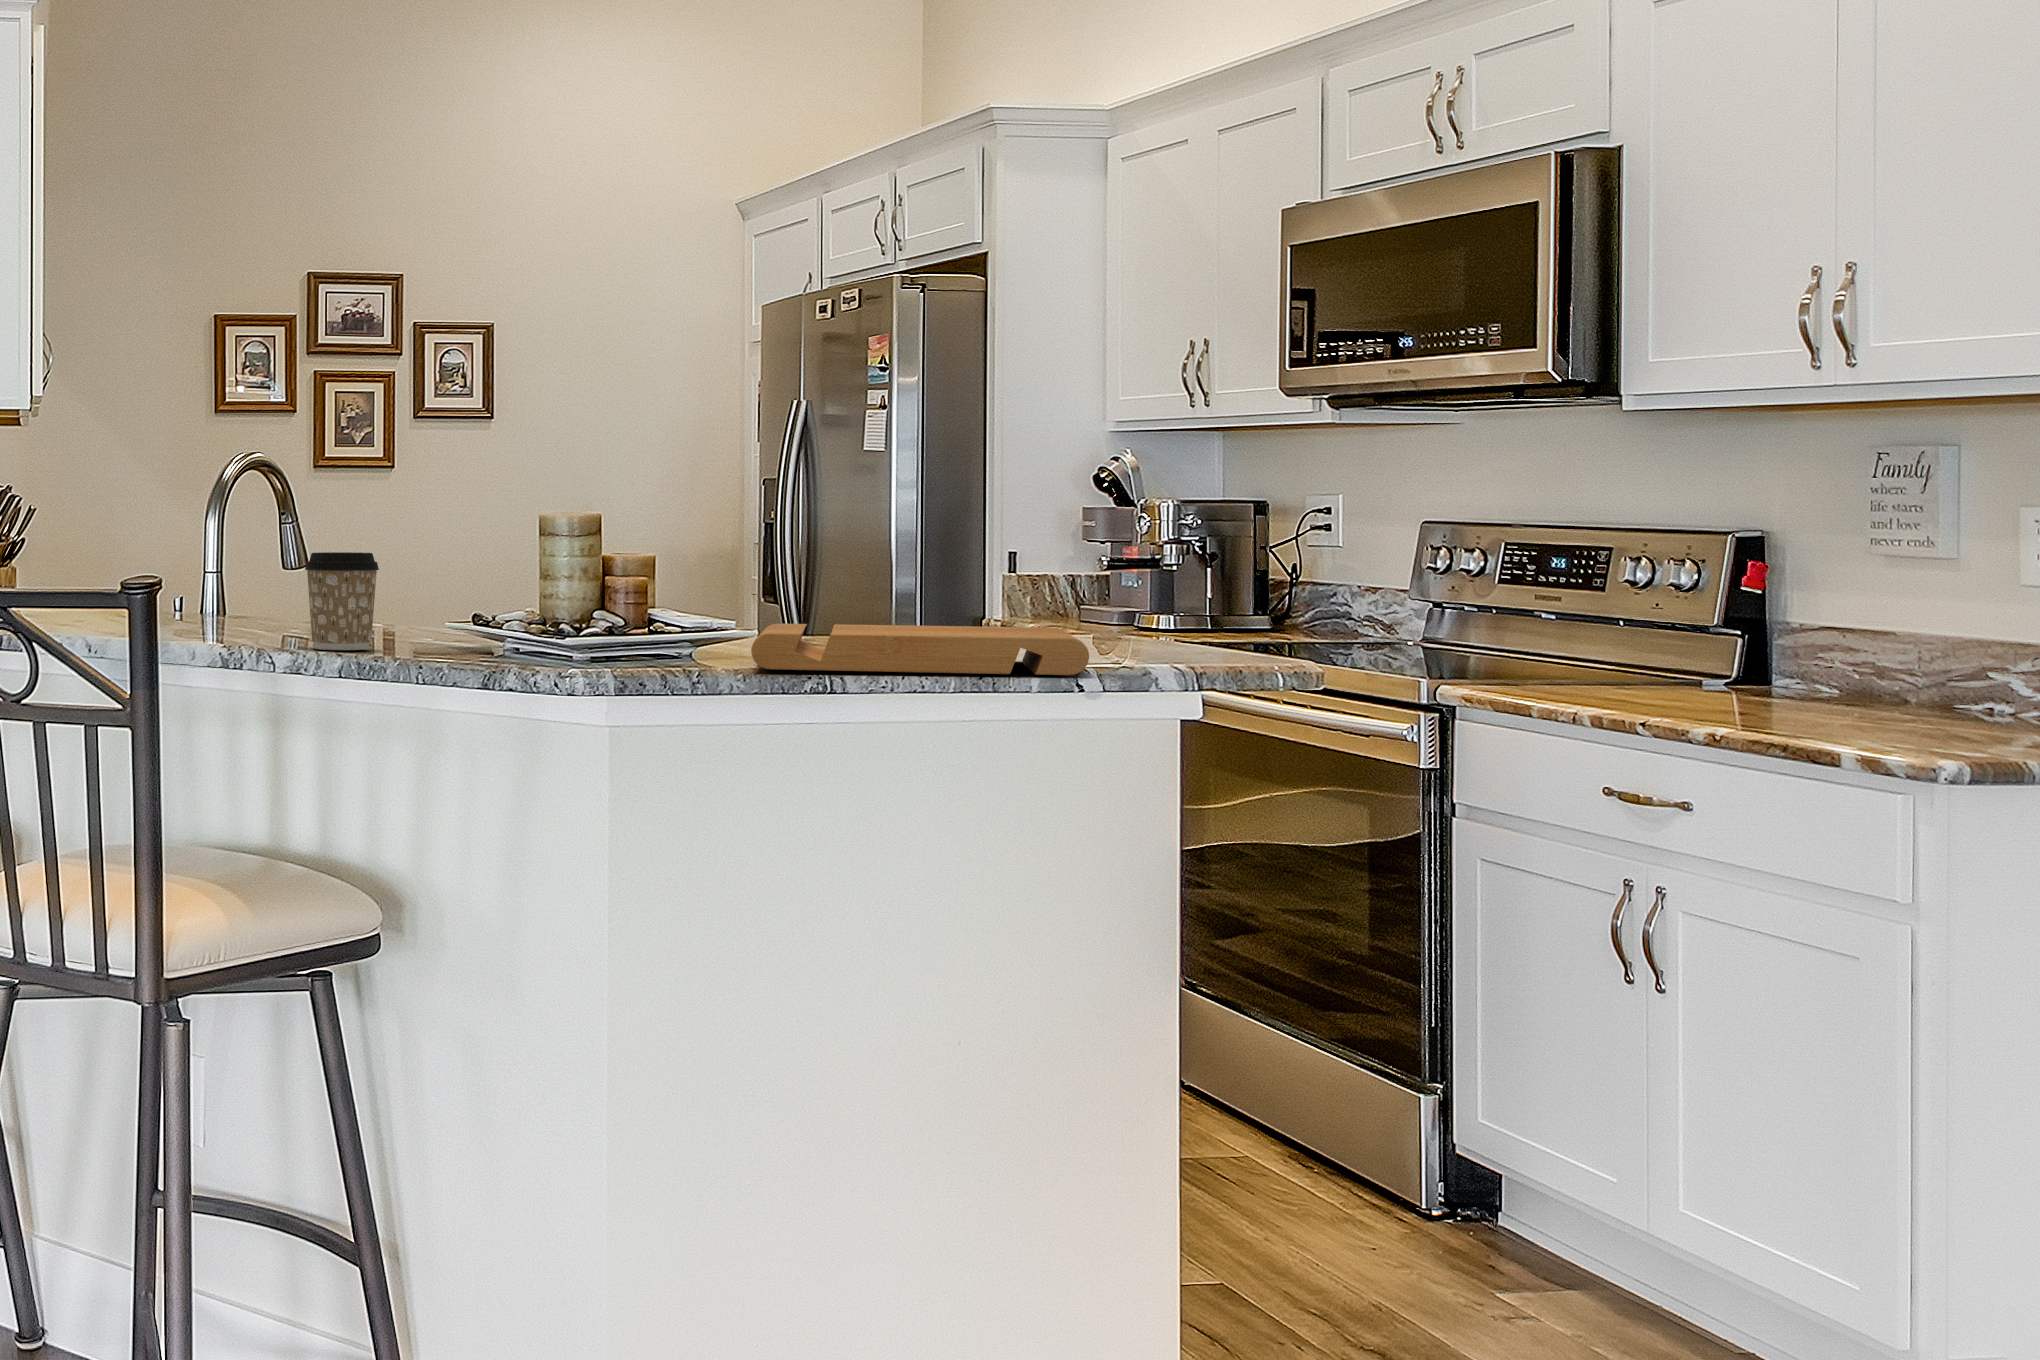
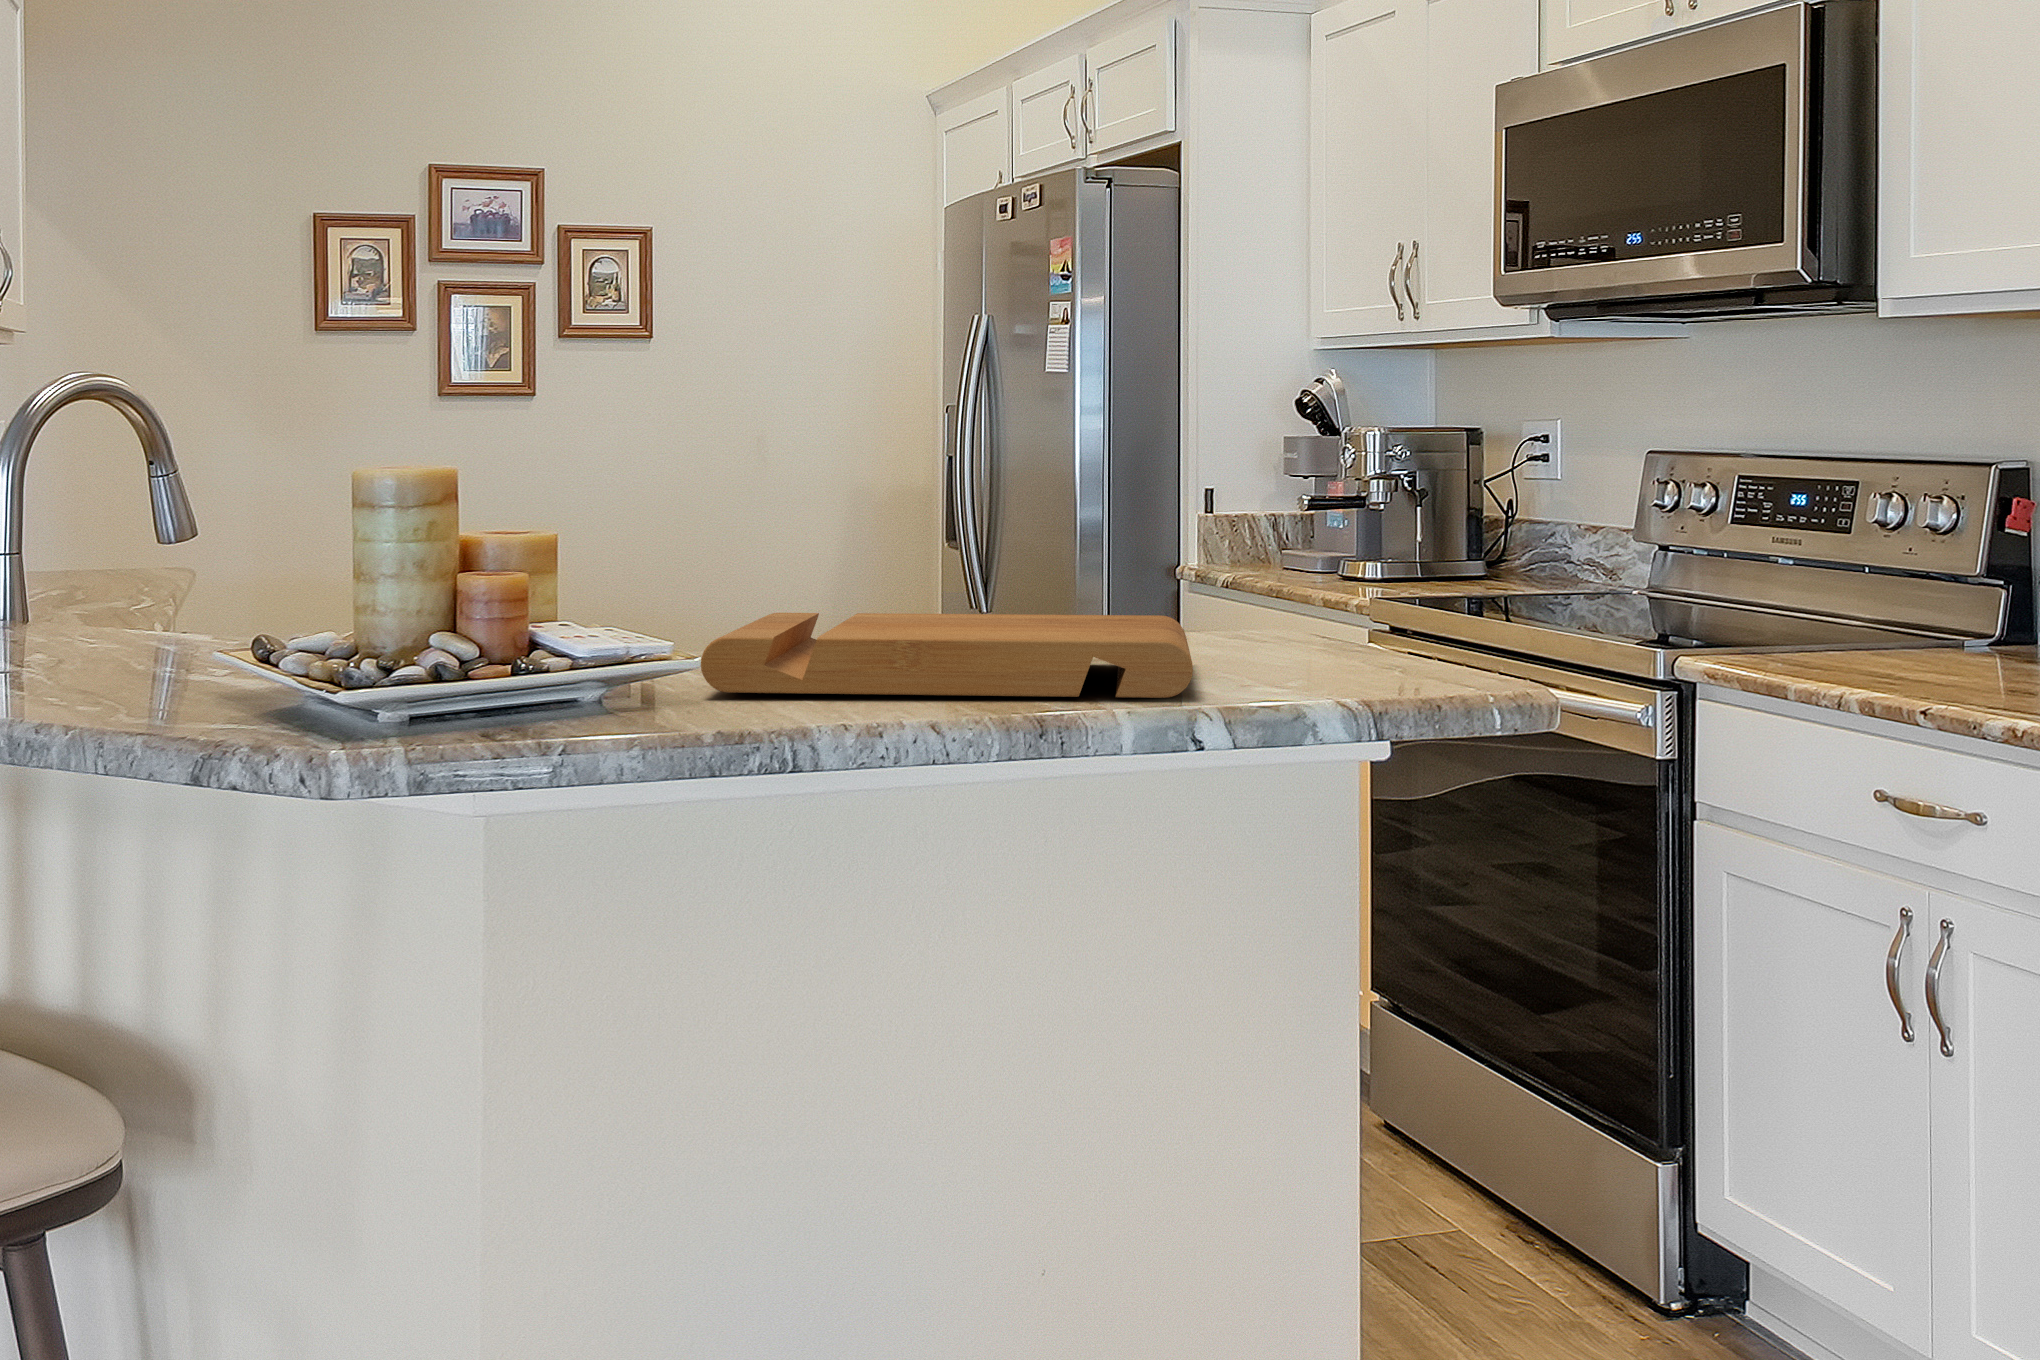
coffee cup: present [305,552,379,650] -> none [100,511,216,658]

